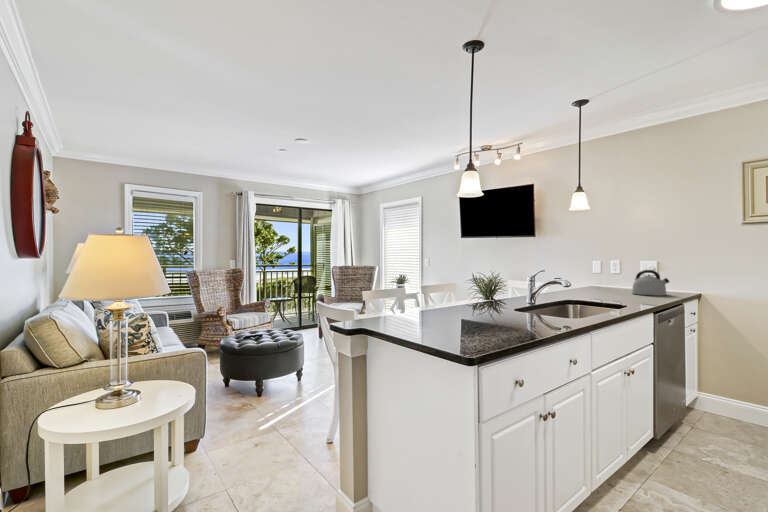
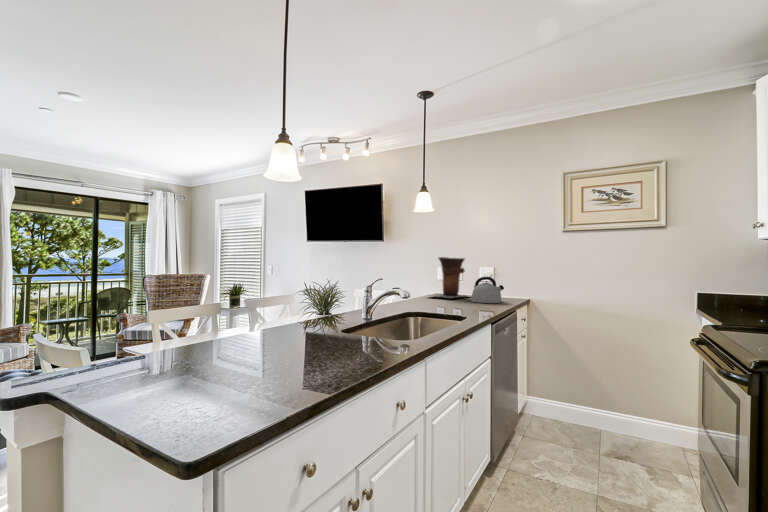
vase: none [580,251,634,290] -> present [432,257,466,298]

